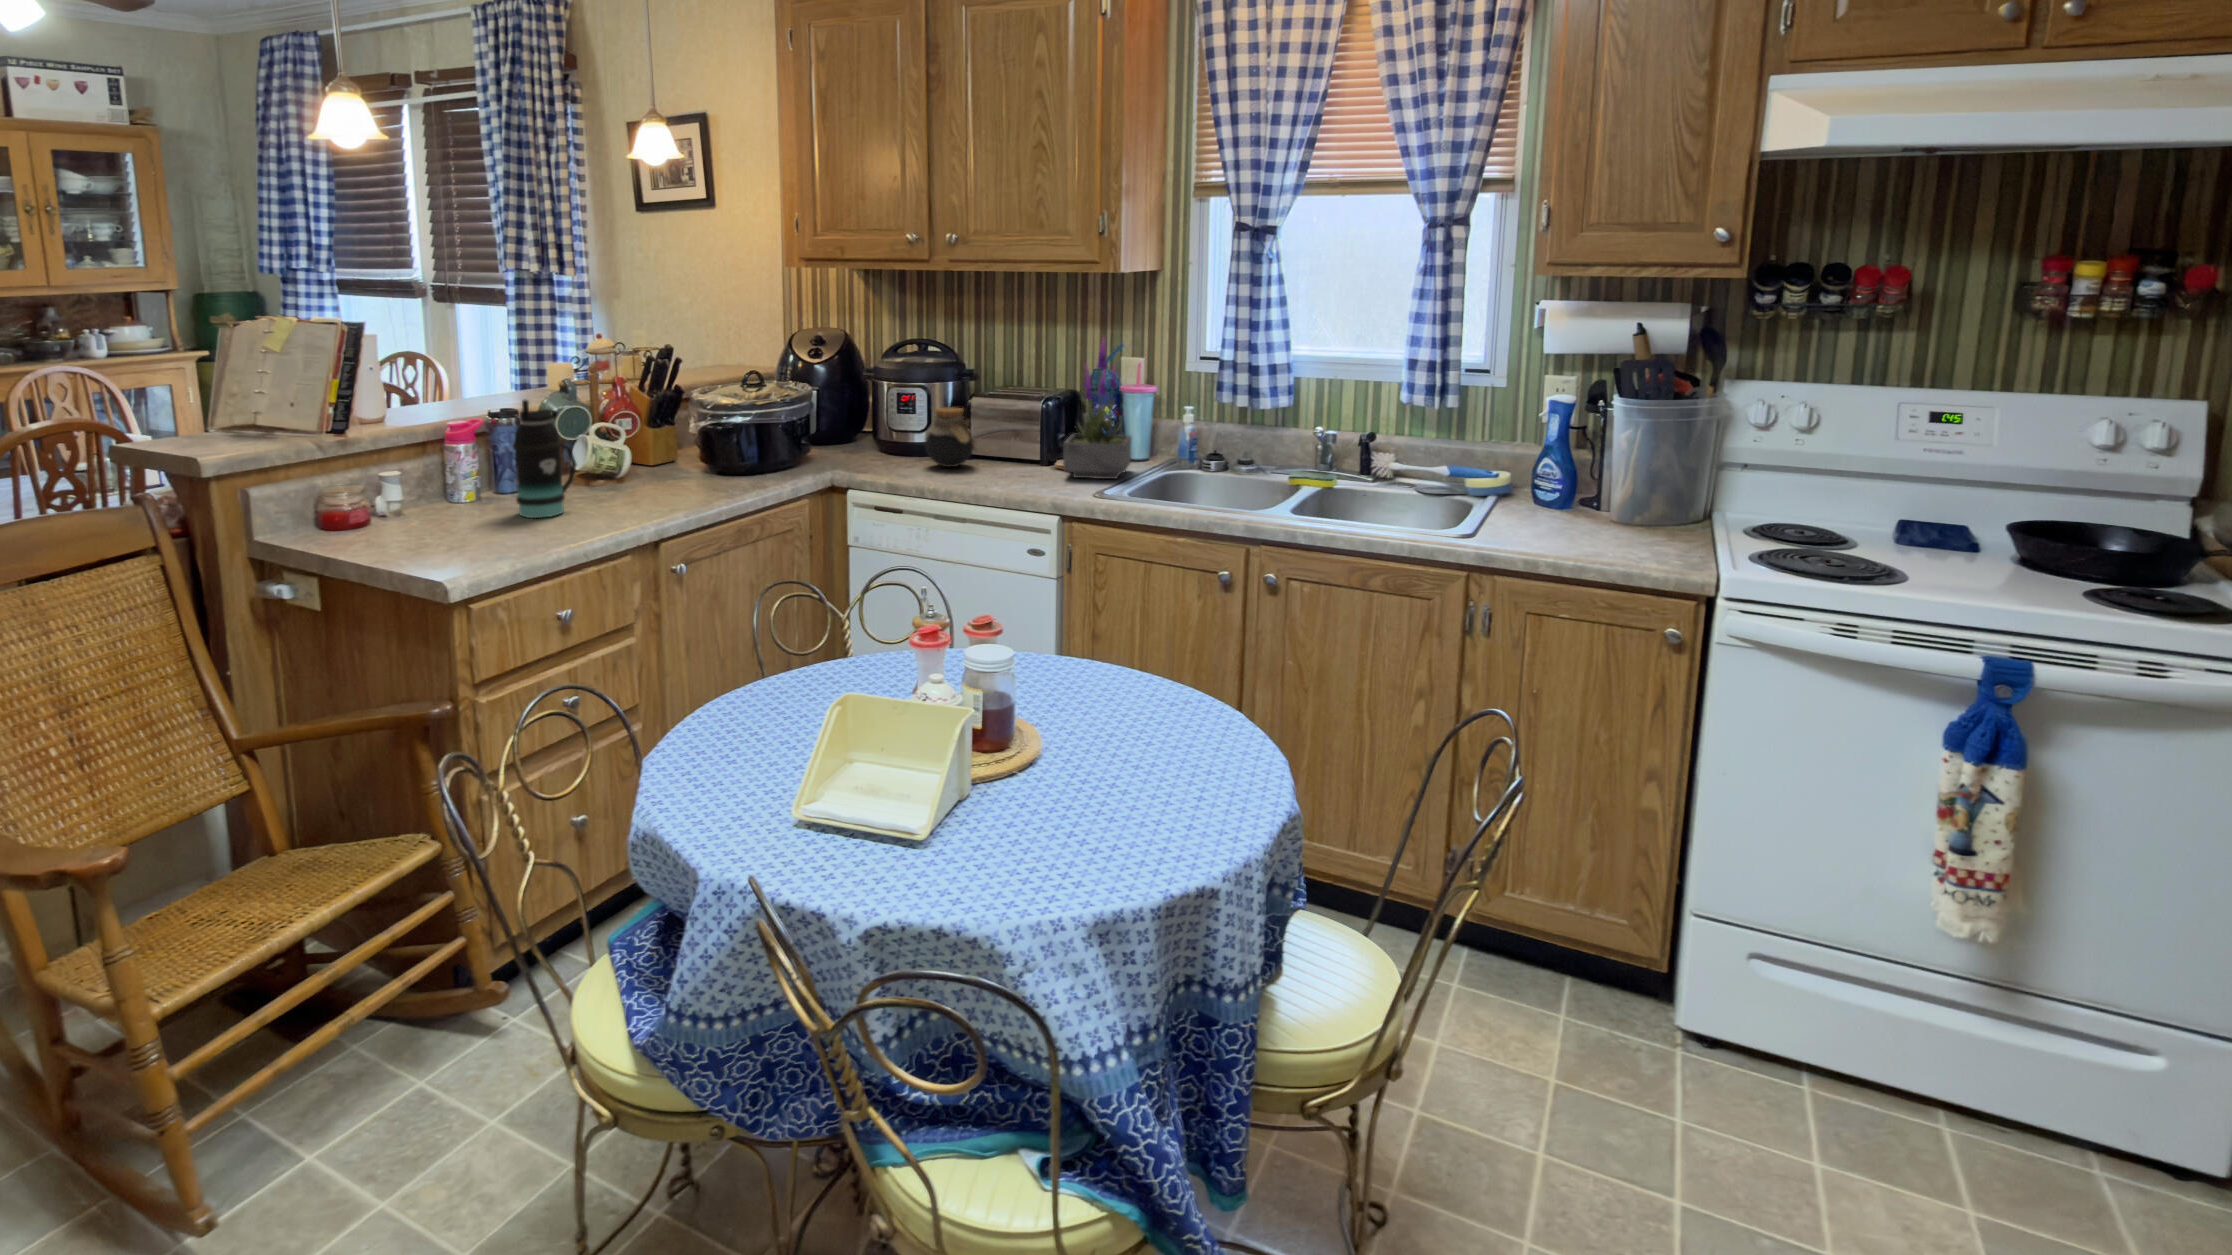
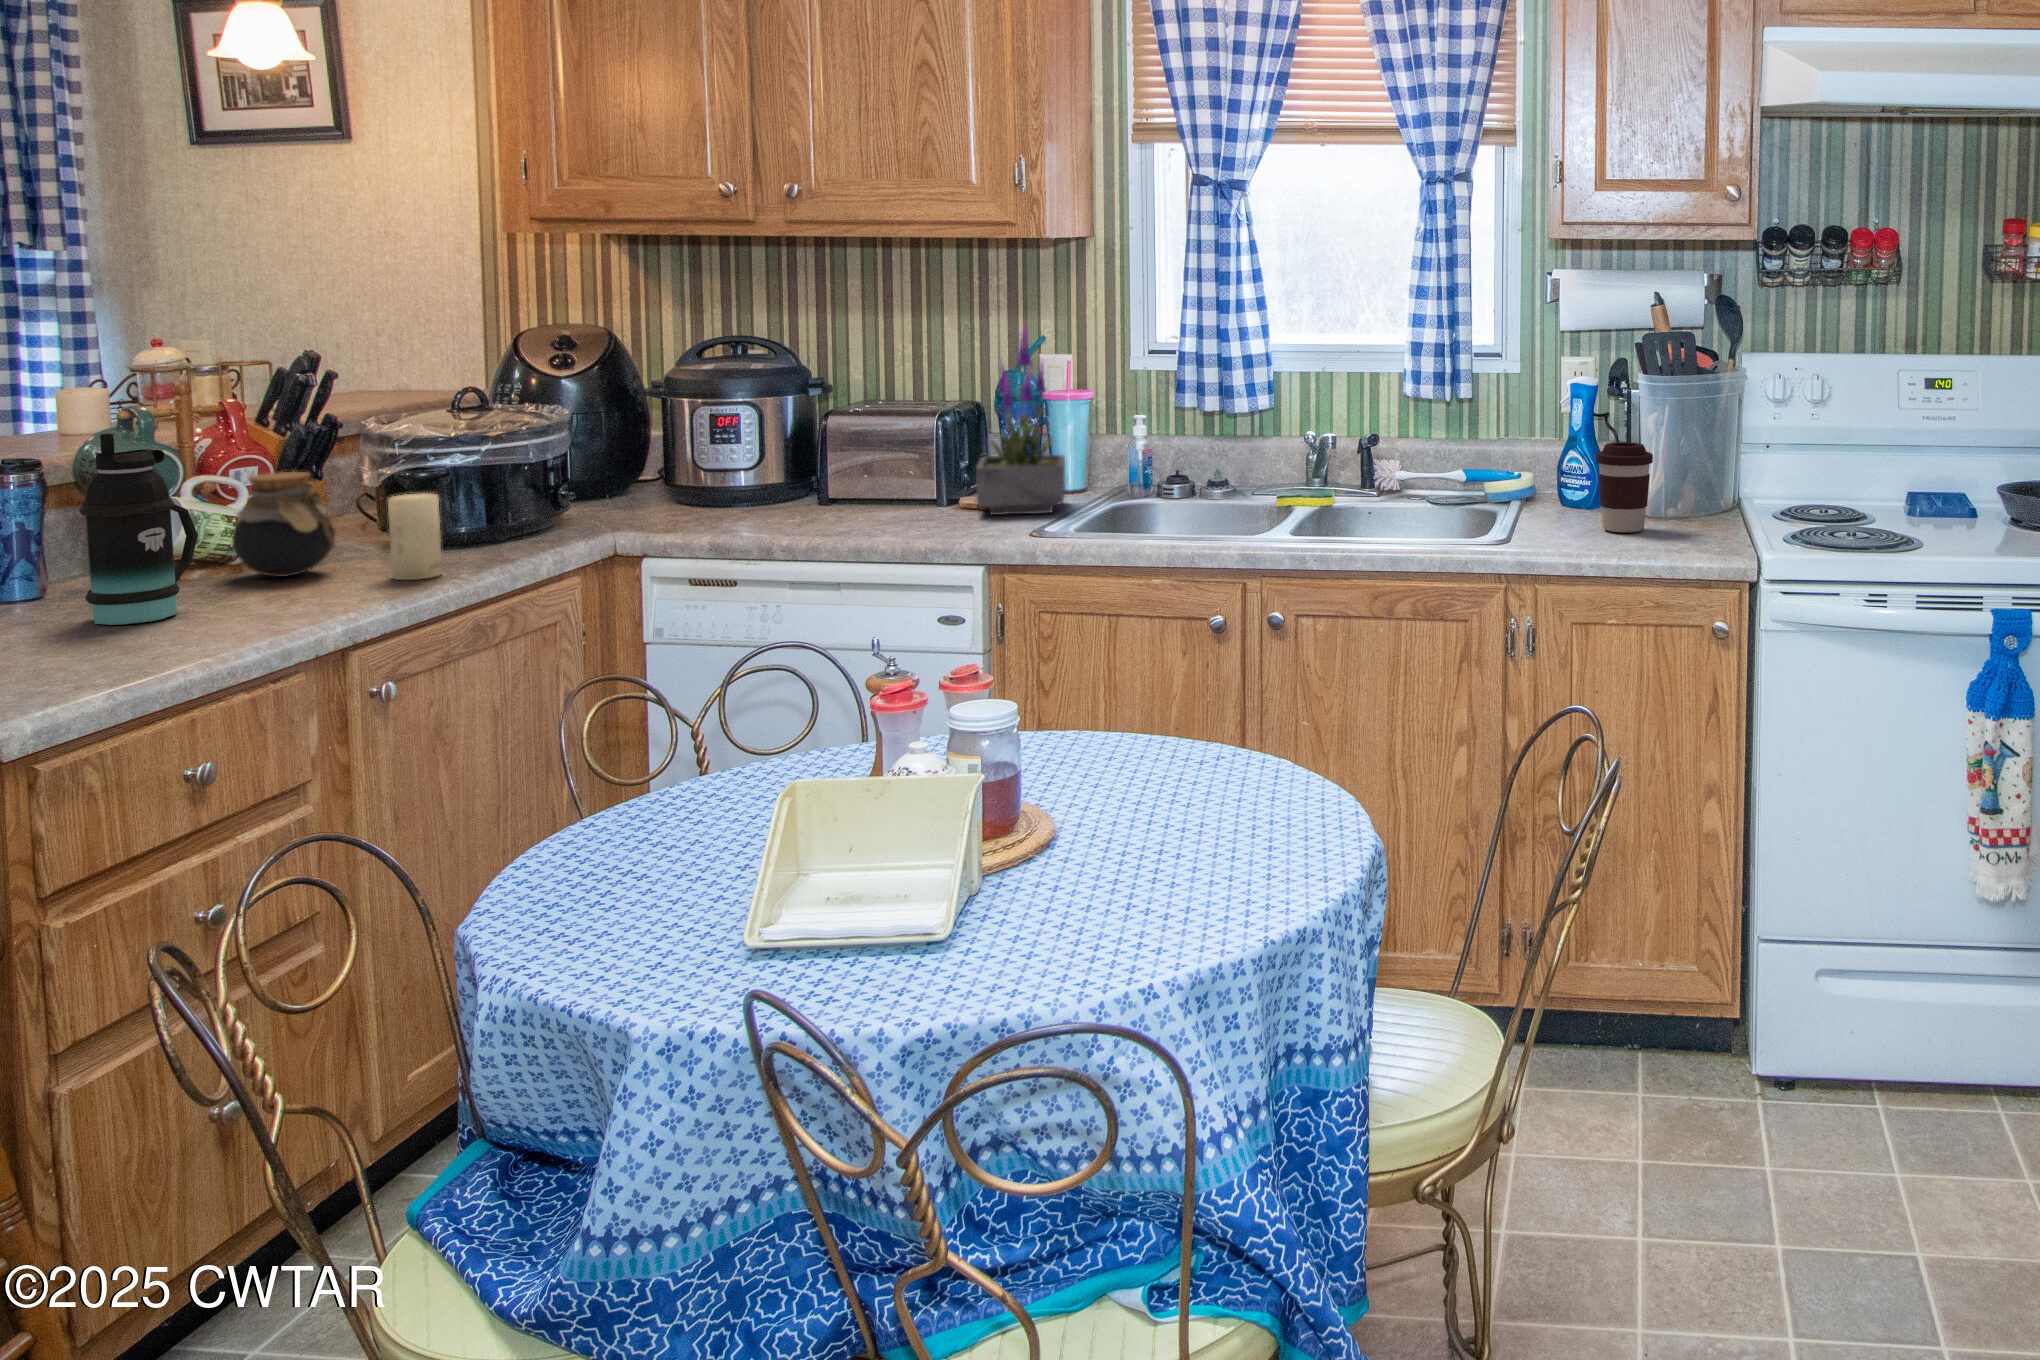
jar: present [925,407,975,467] -> present [232,472,336,577]
candle: none [685,443,716,500] -> present [388,493,442,580]
coffee cup: none [1564,455,1620,536] -> present [1596,442,1653,533]

